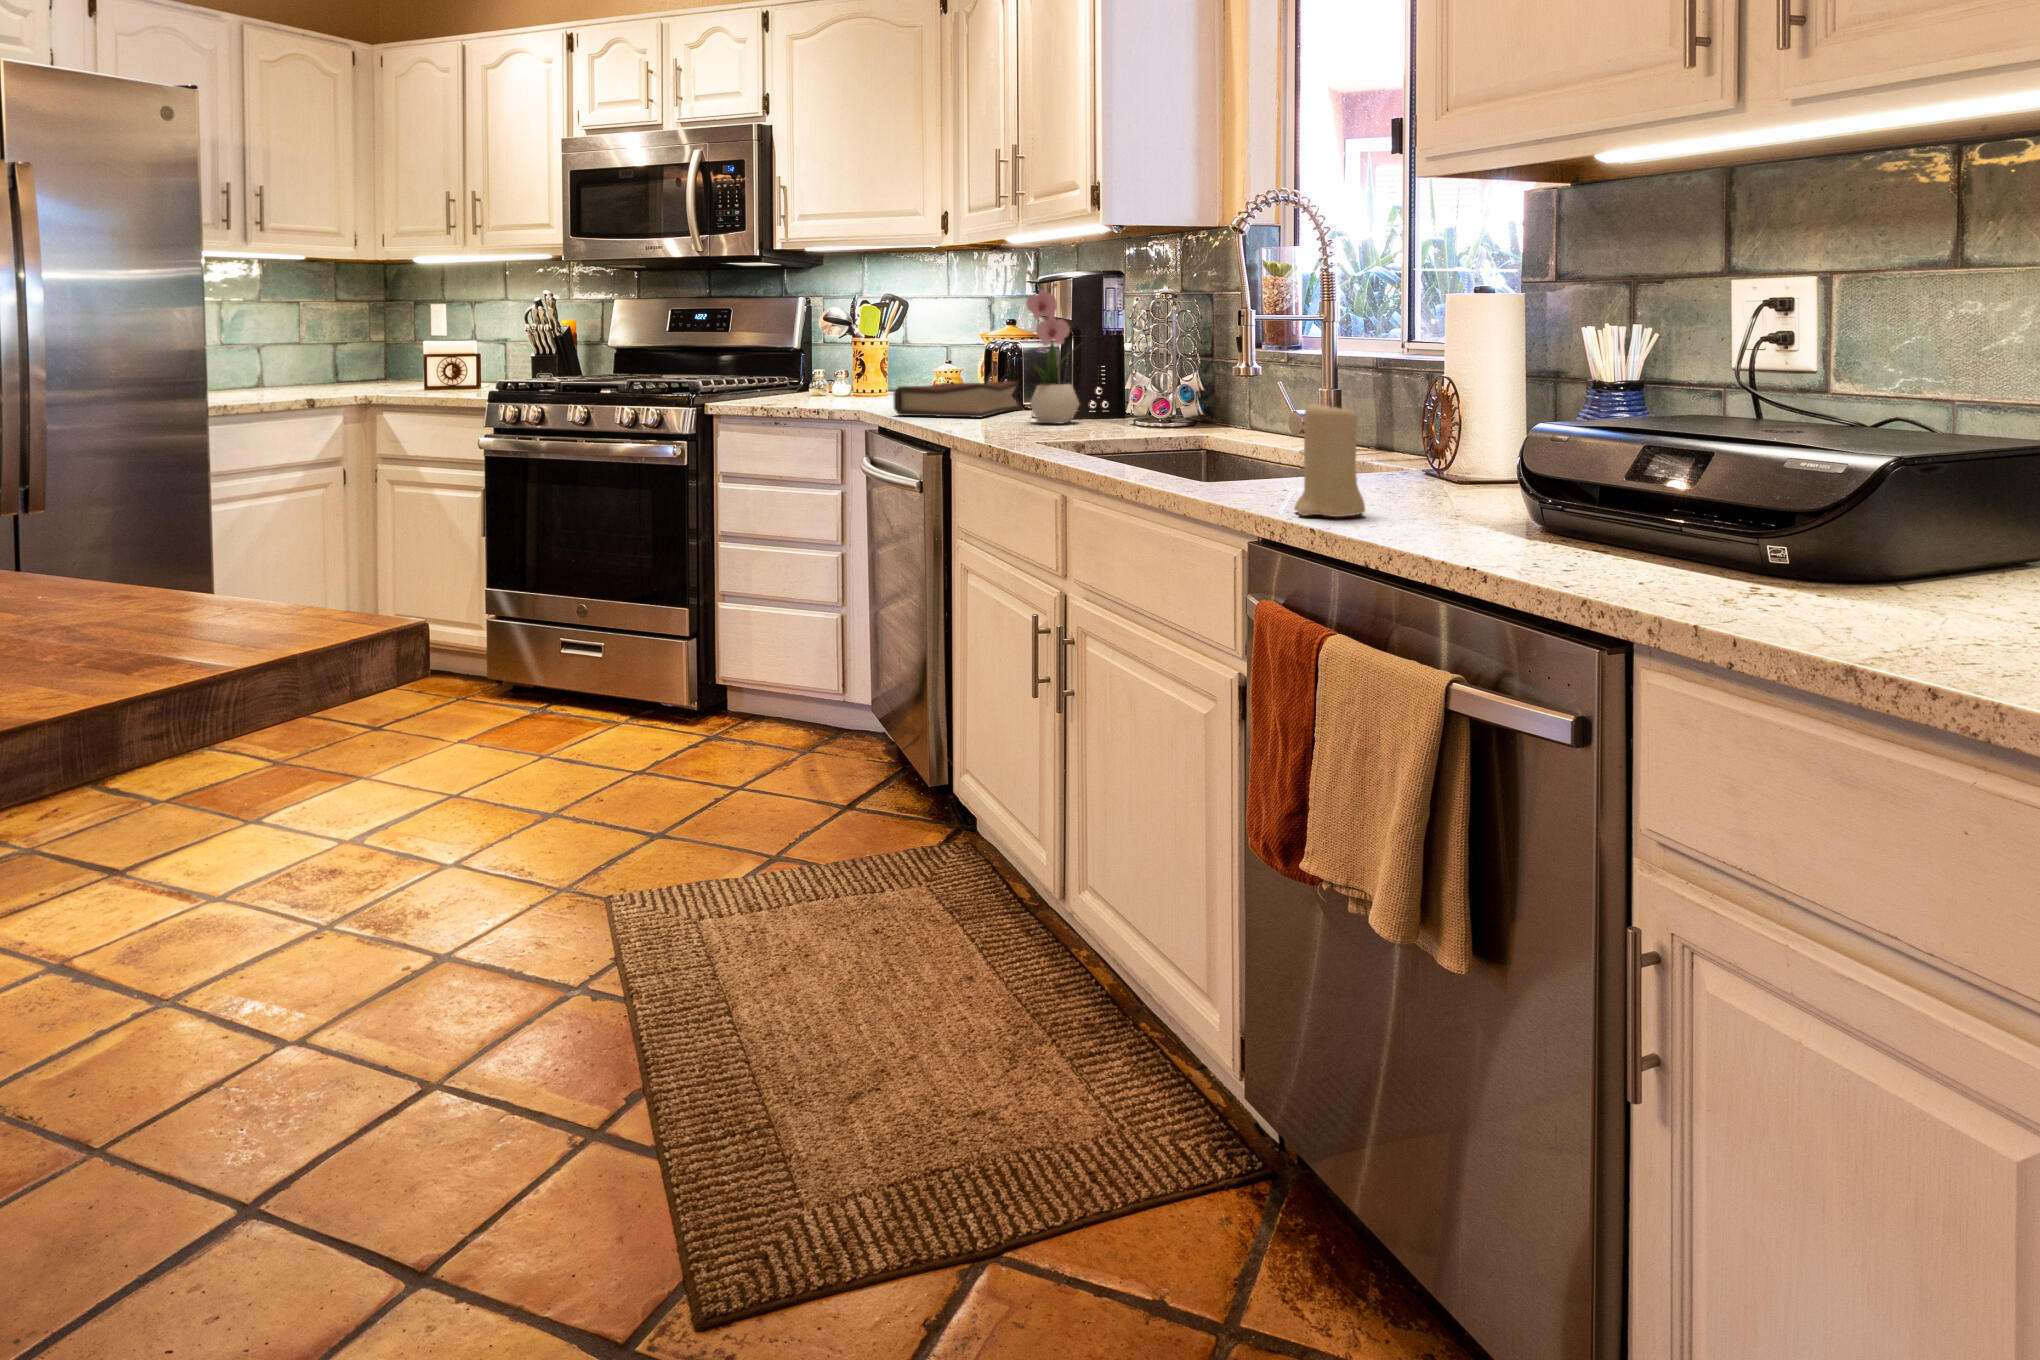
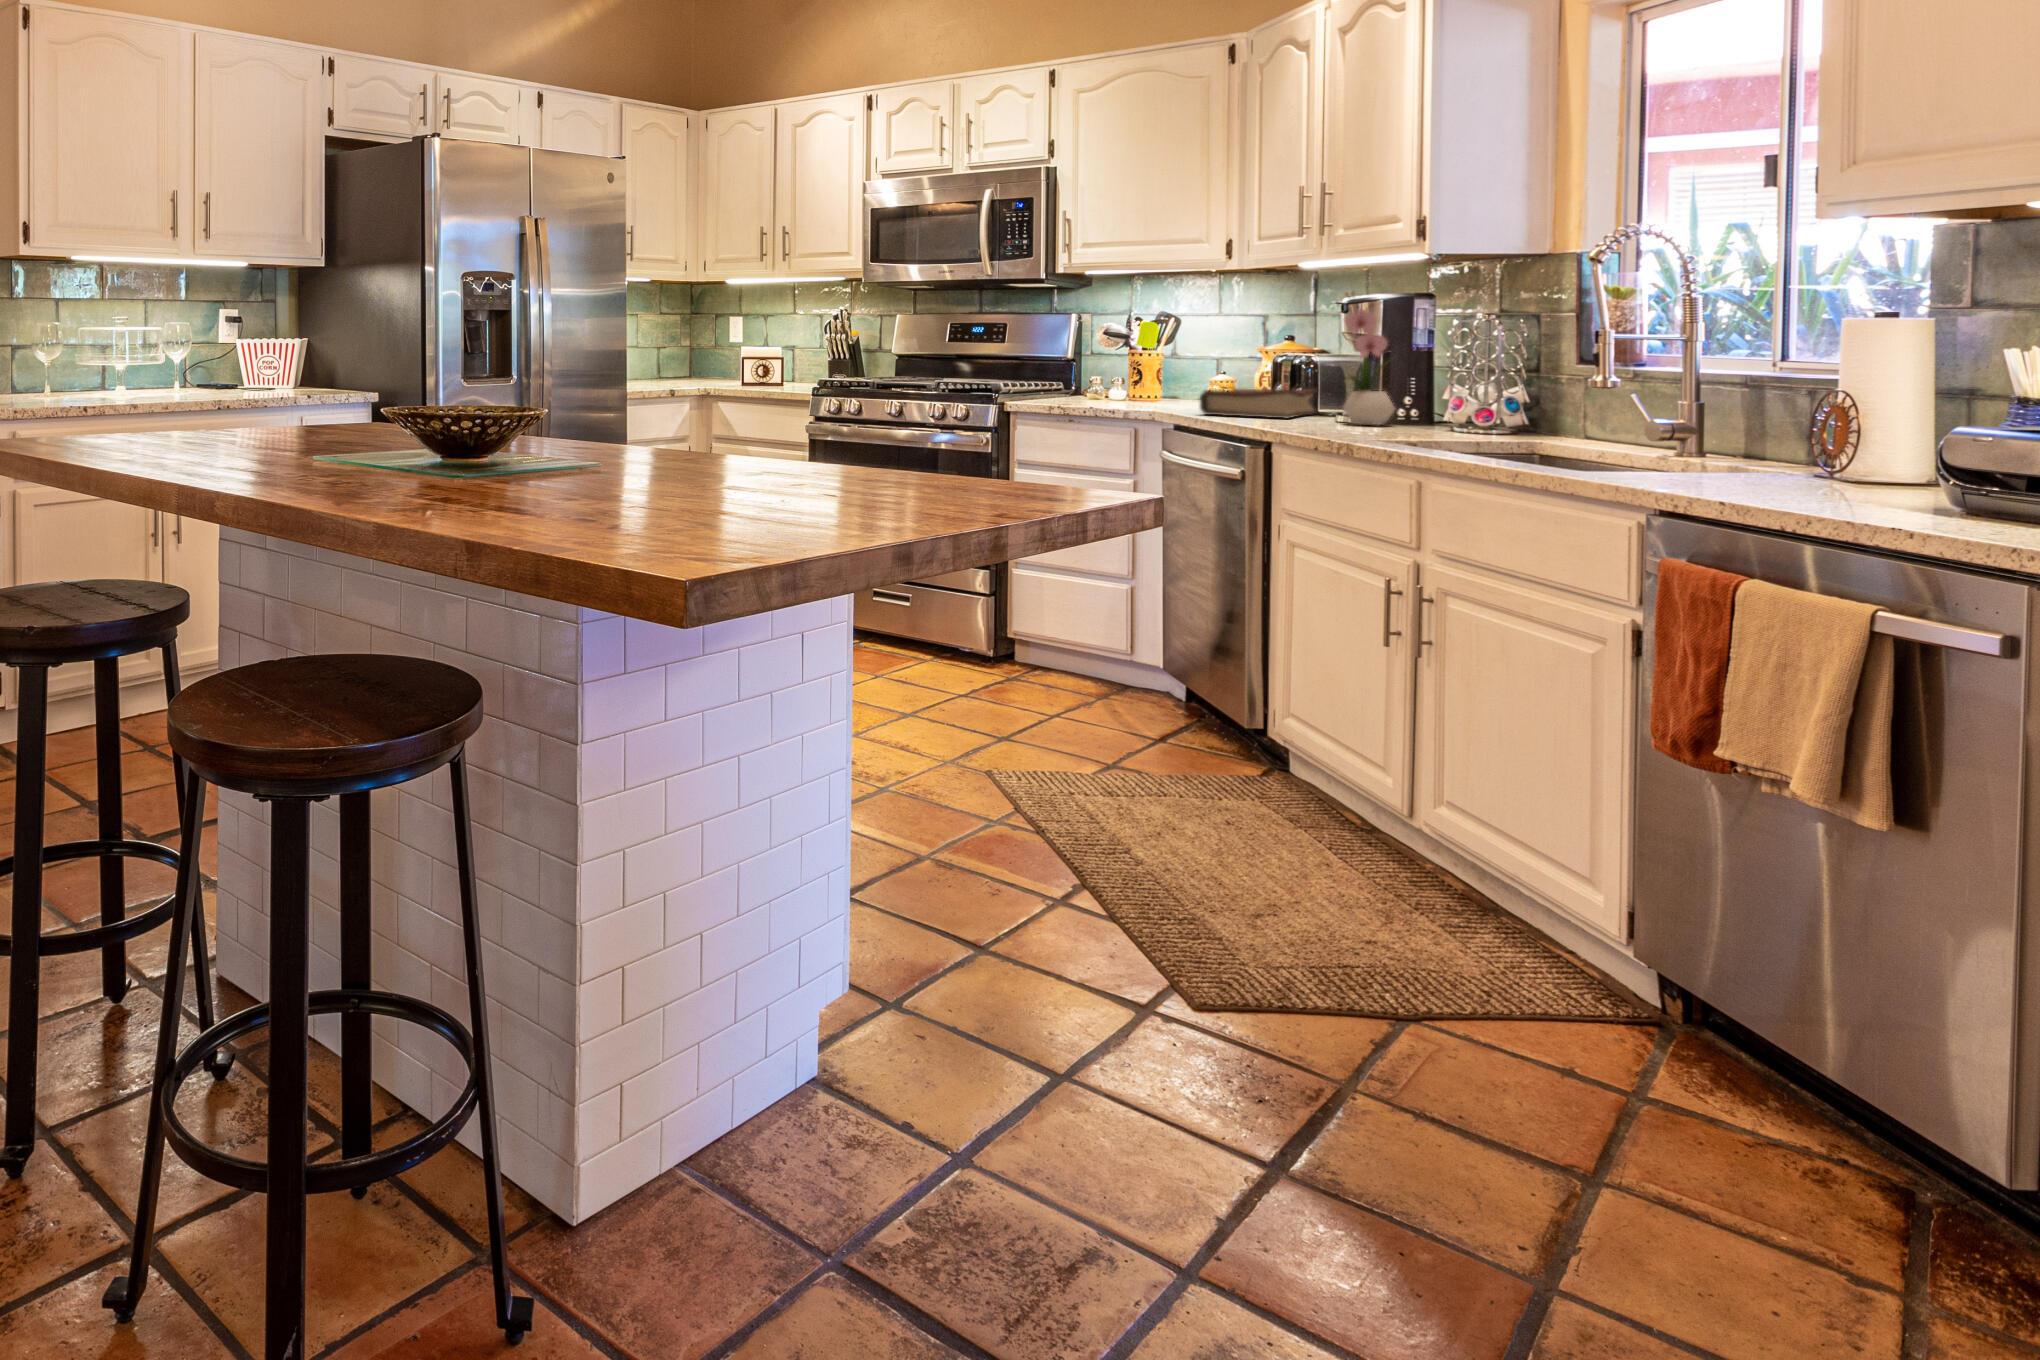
candle: present [1294,399,1365,517] -> none [1691,400,1767,495]

